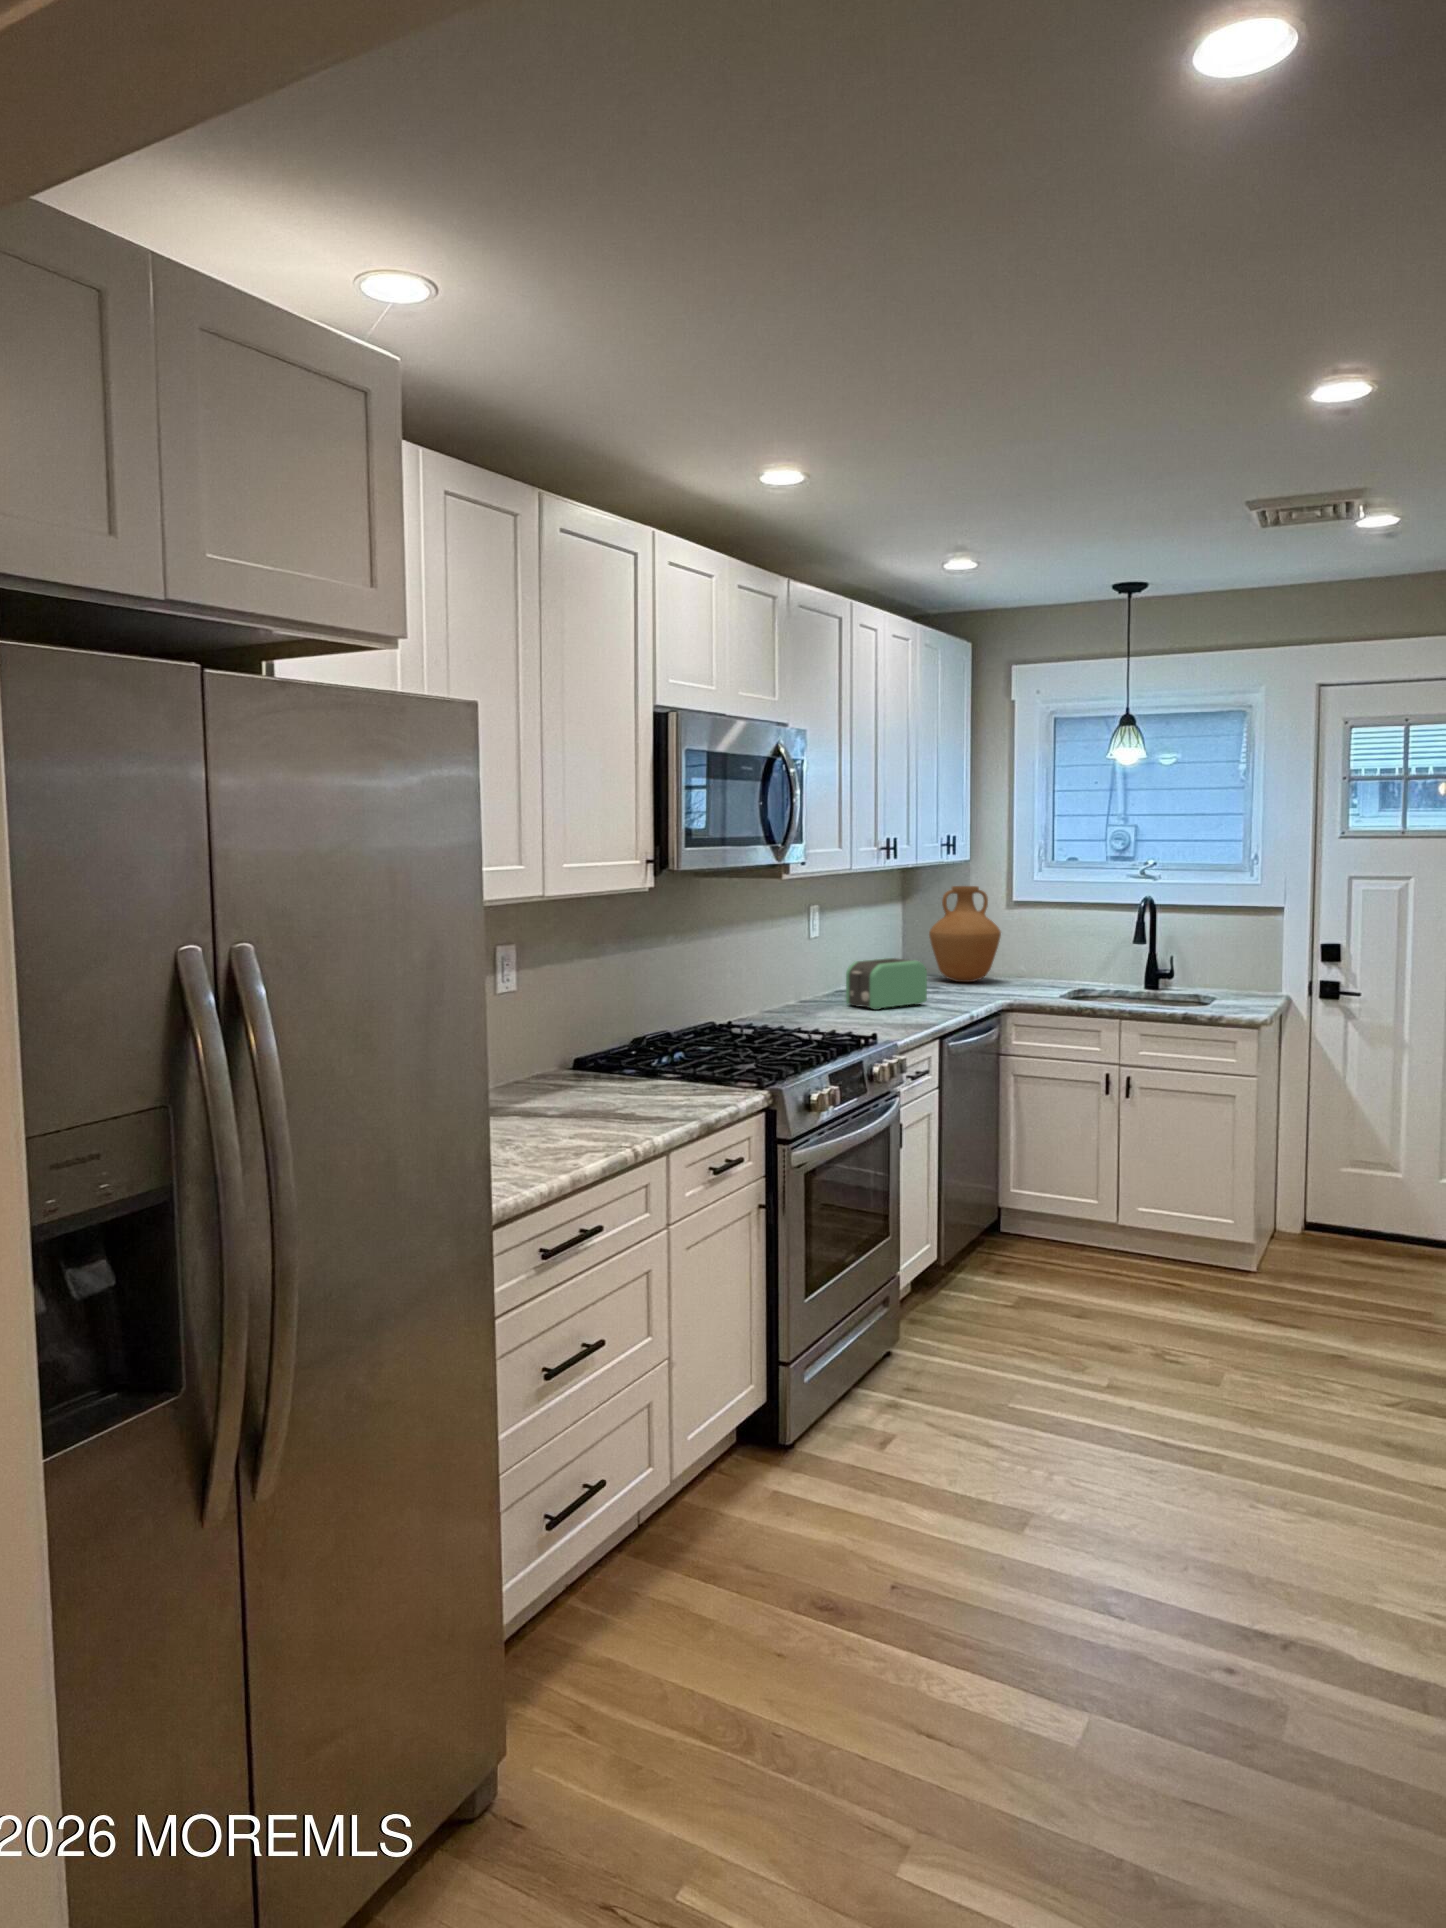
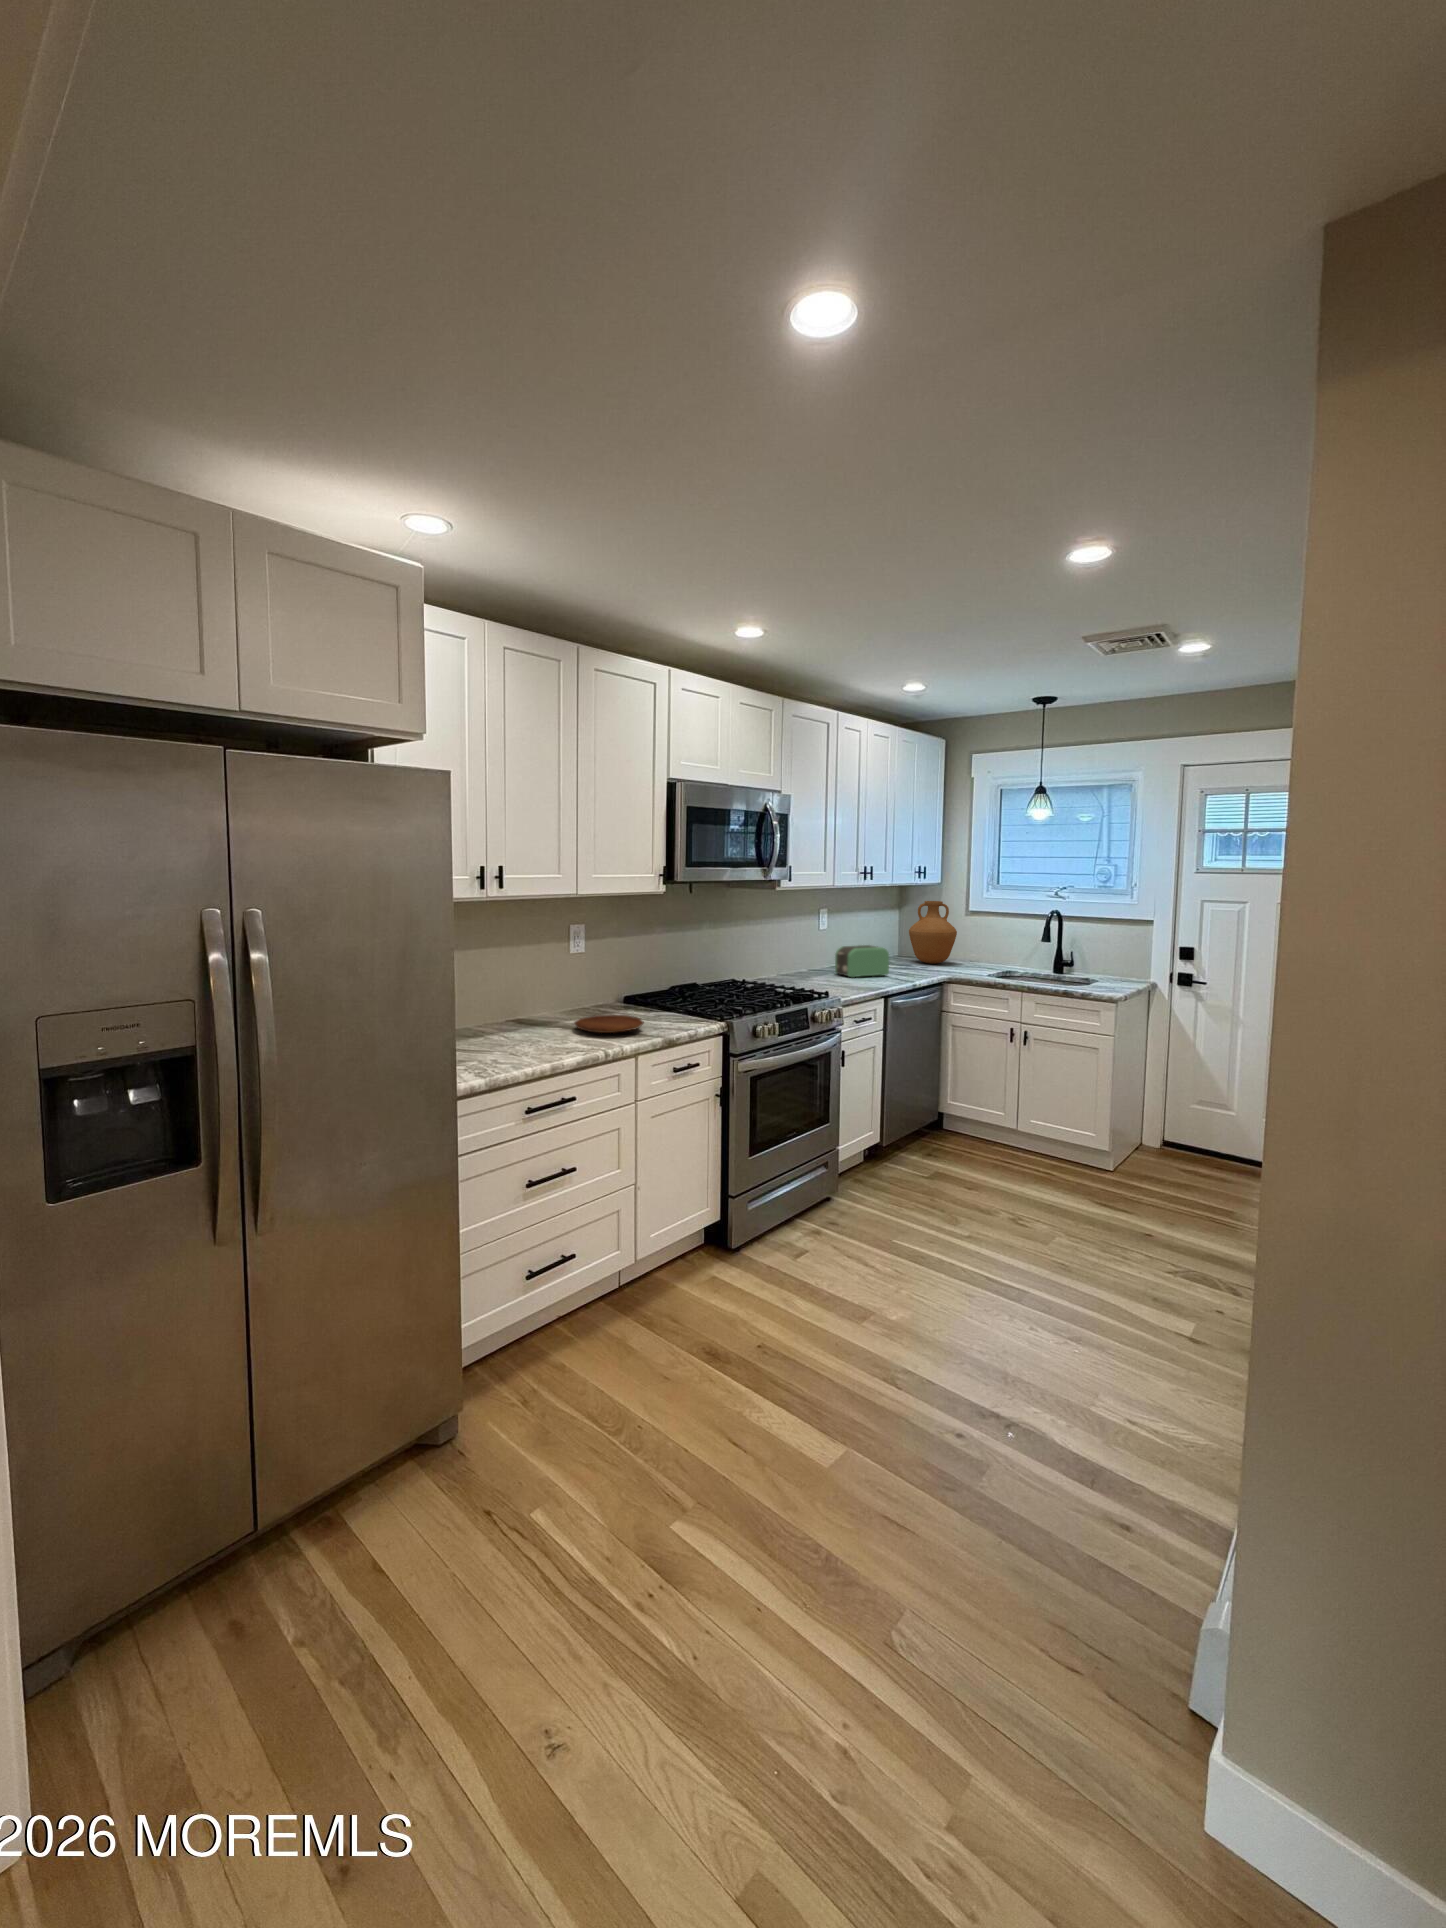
tray: none [550,1089,662,1120] -> present [574,1015,644,1033]

